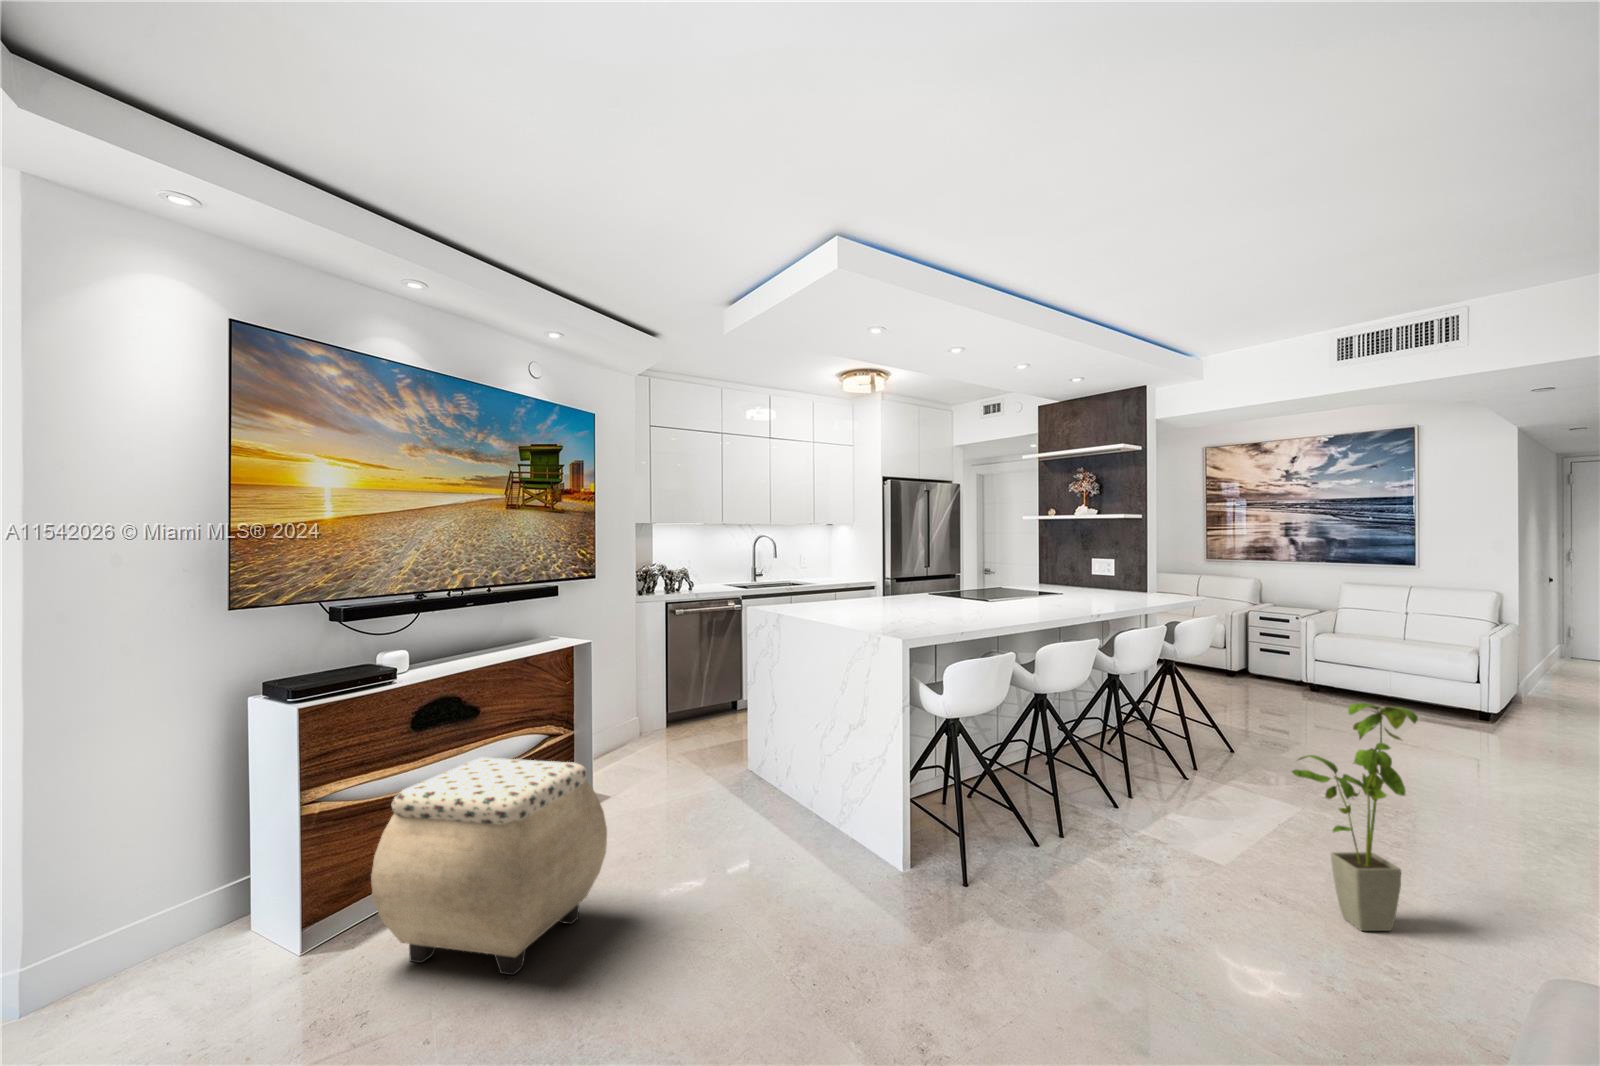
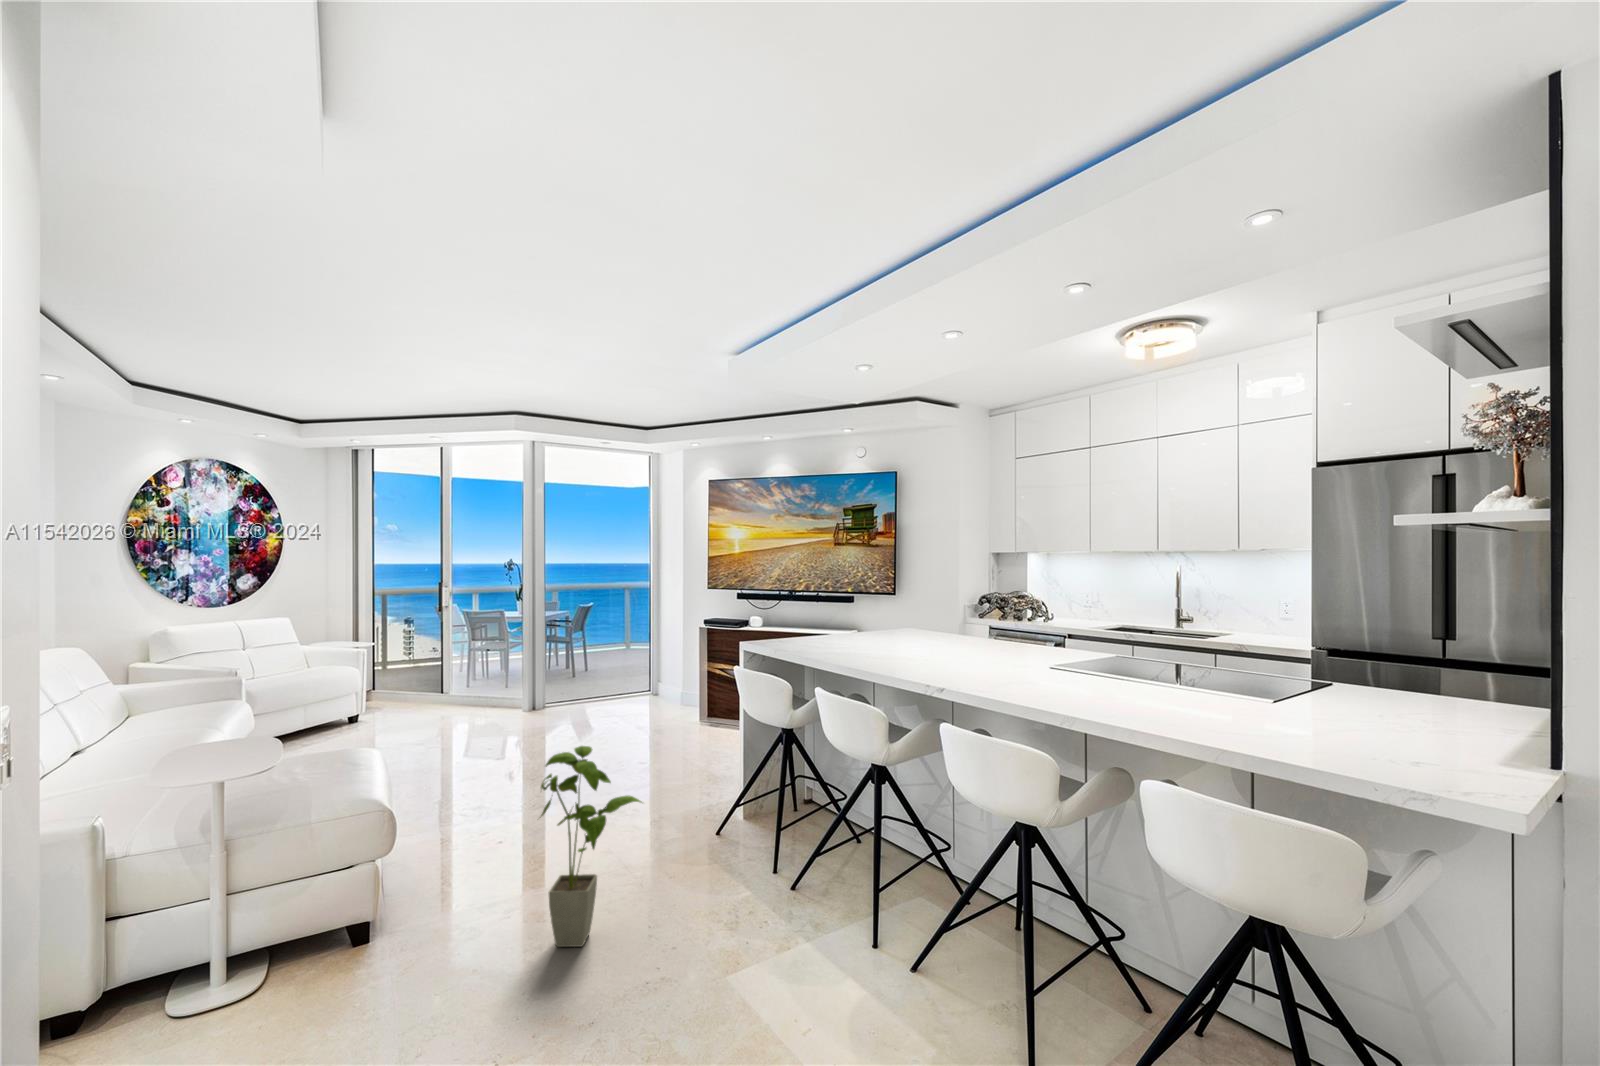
ottoman: present [371,758,607,975] -> none [614,663,704,746]

